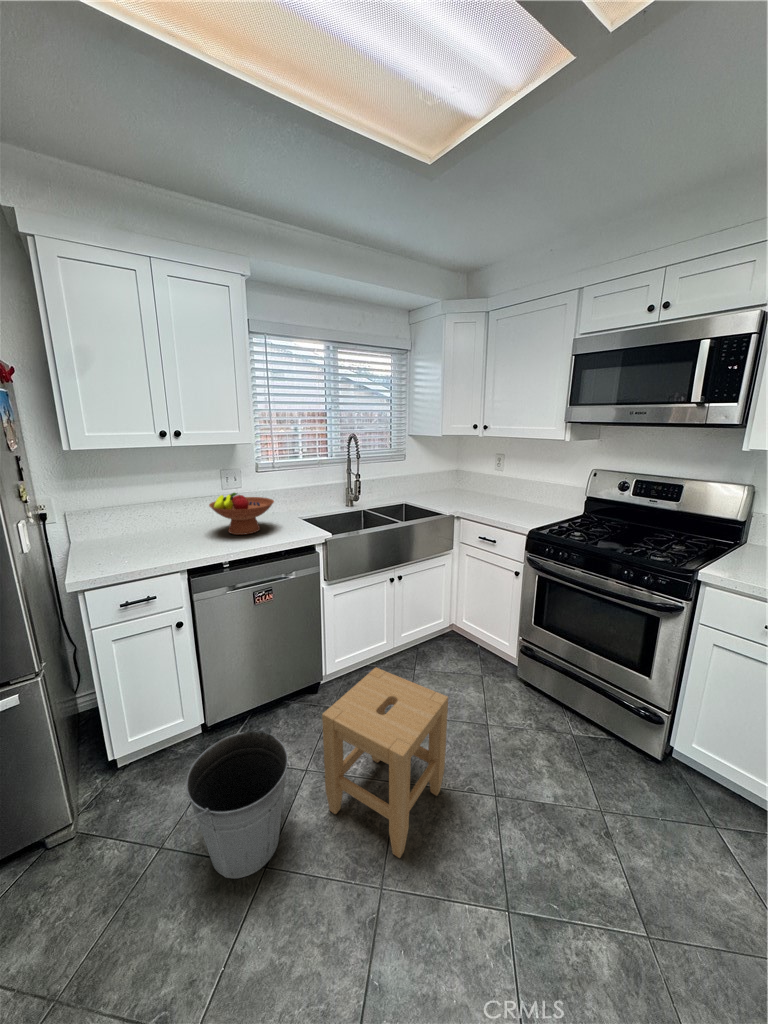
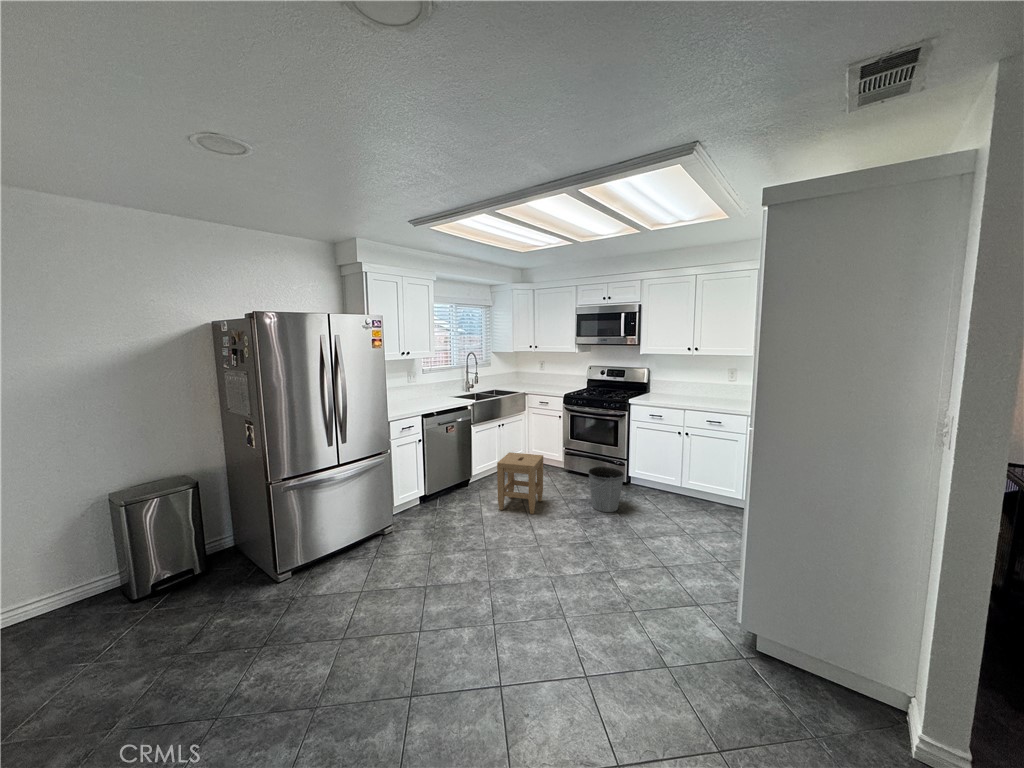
fruit bowl: present [209,493,274,535] -> none [416,381,447,402]
bucket: present [184,727,288,878] -> present [588,466,624,512]

